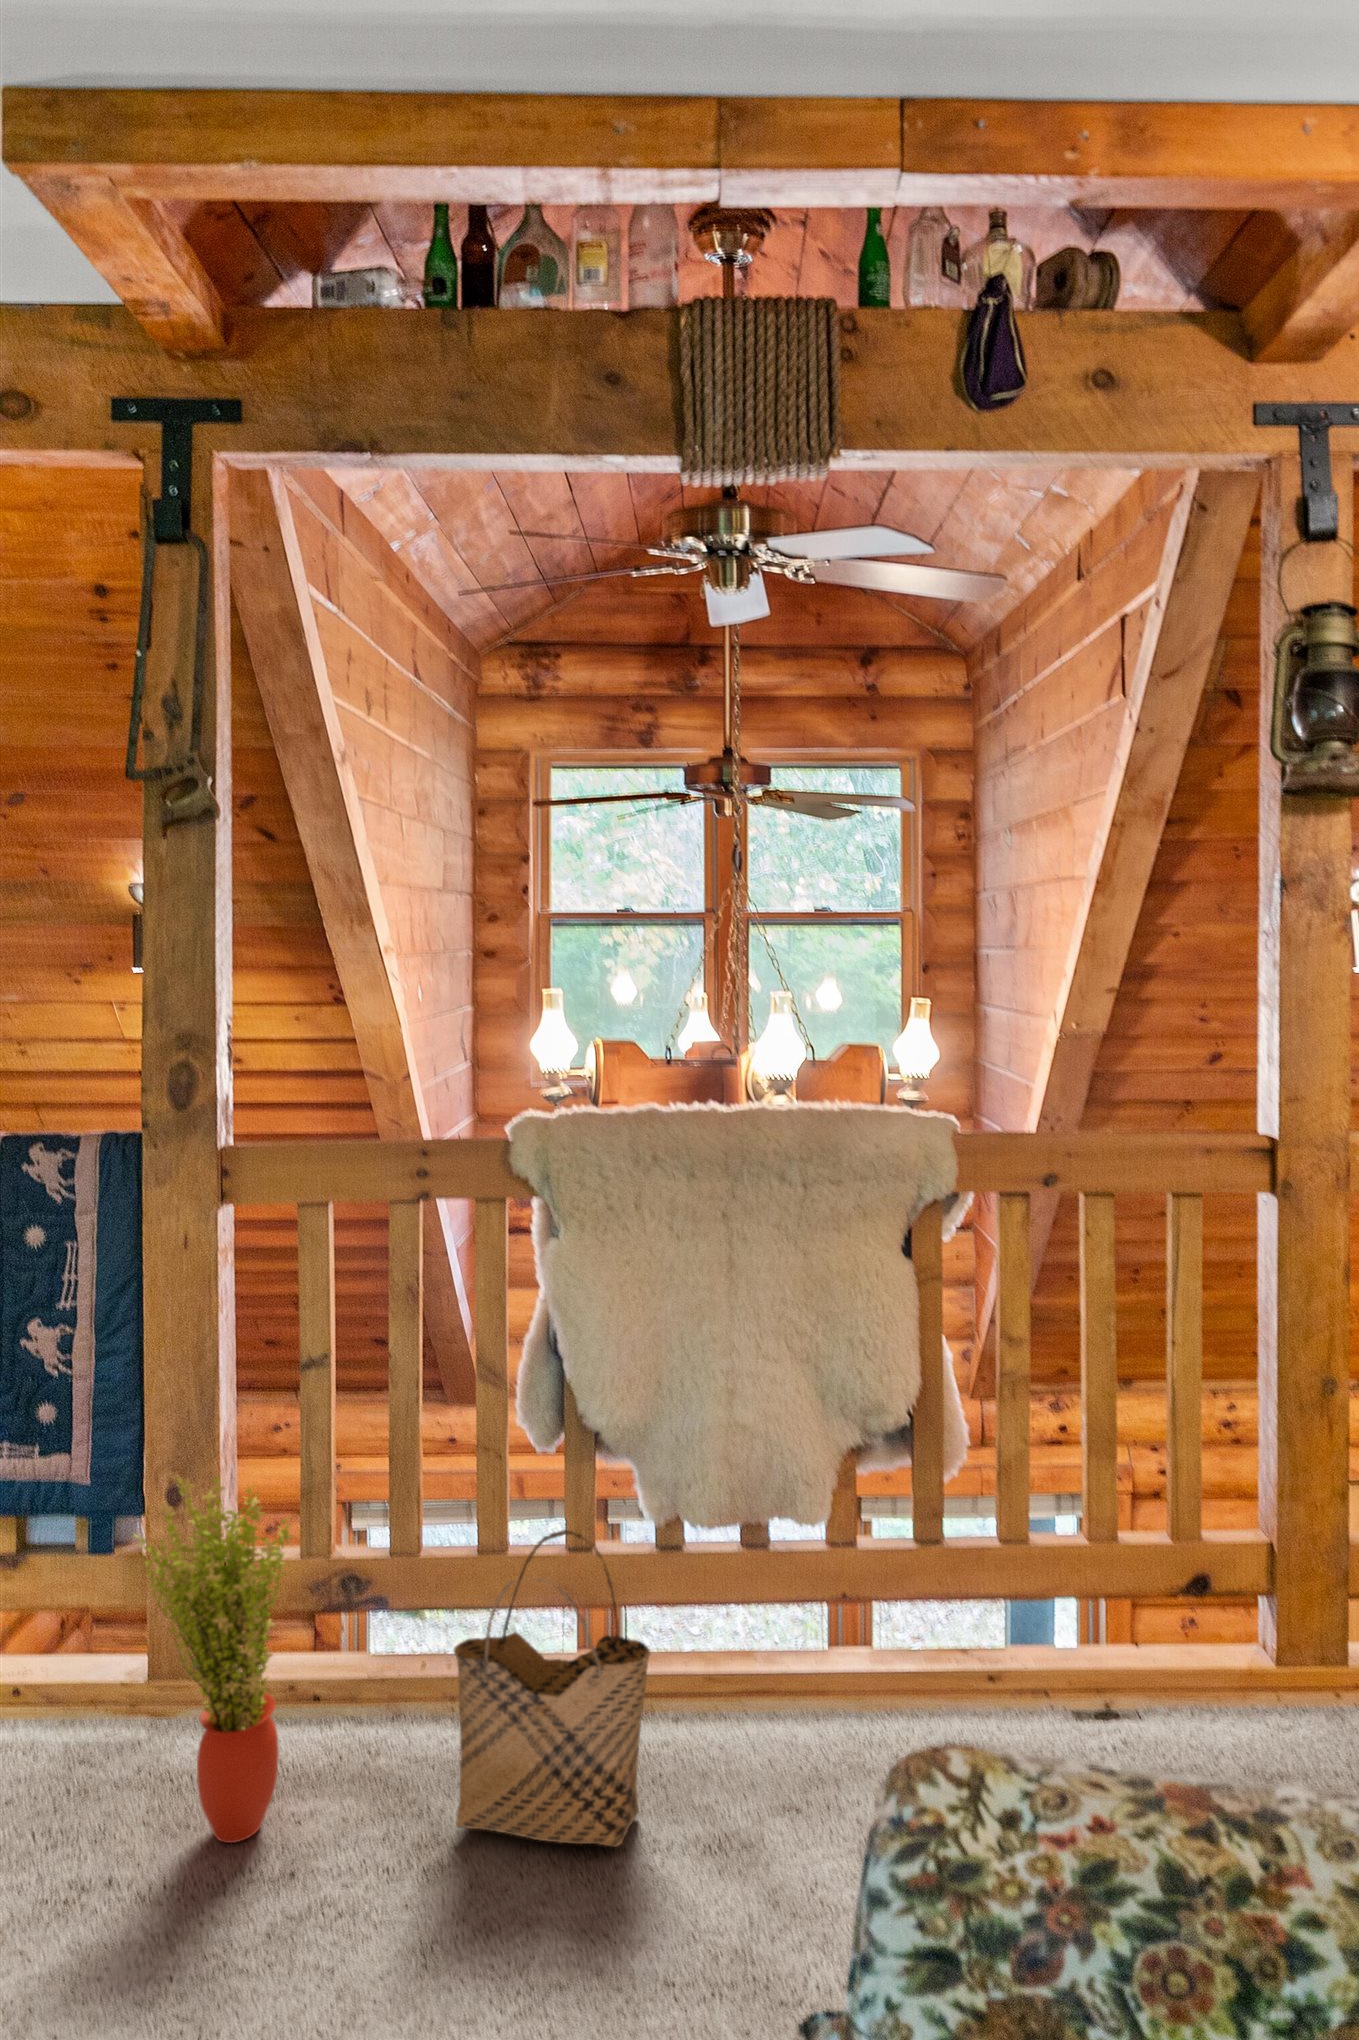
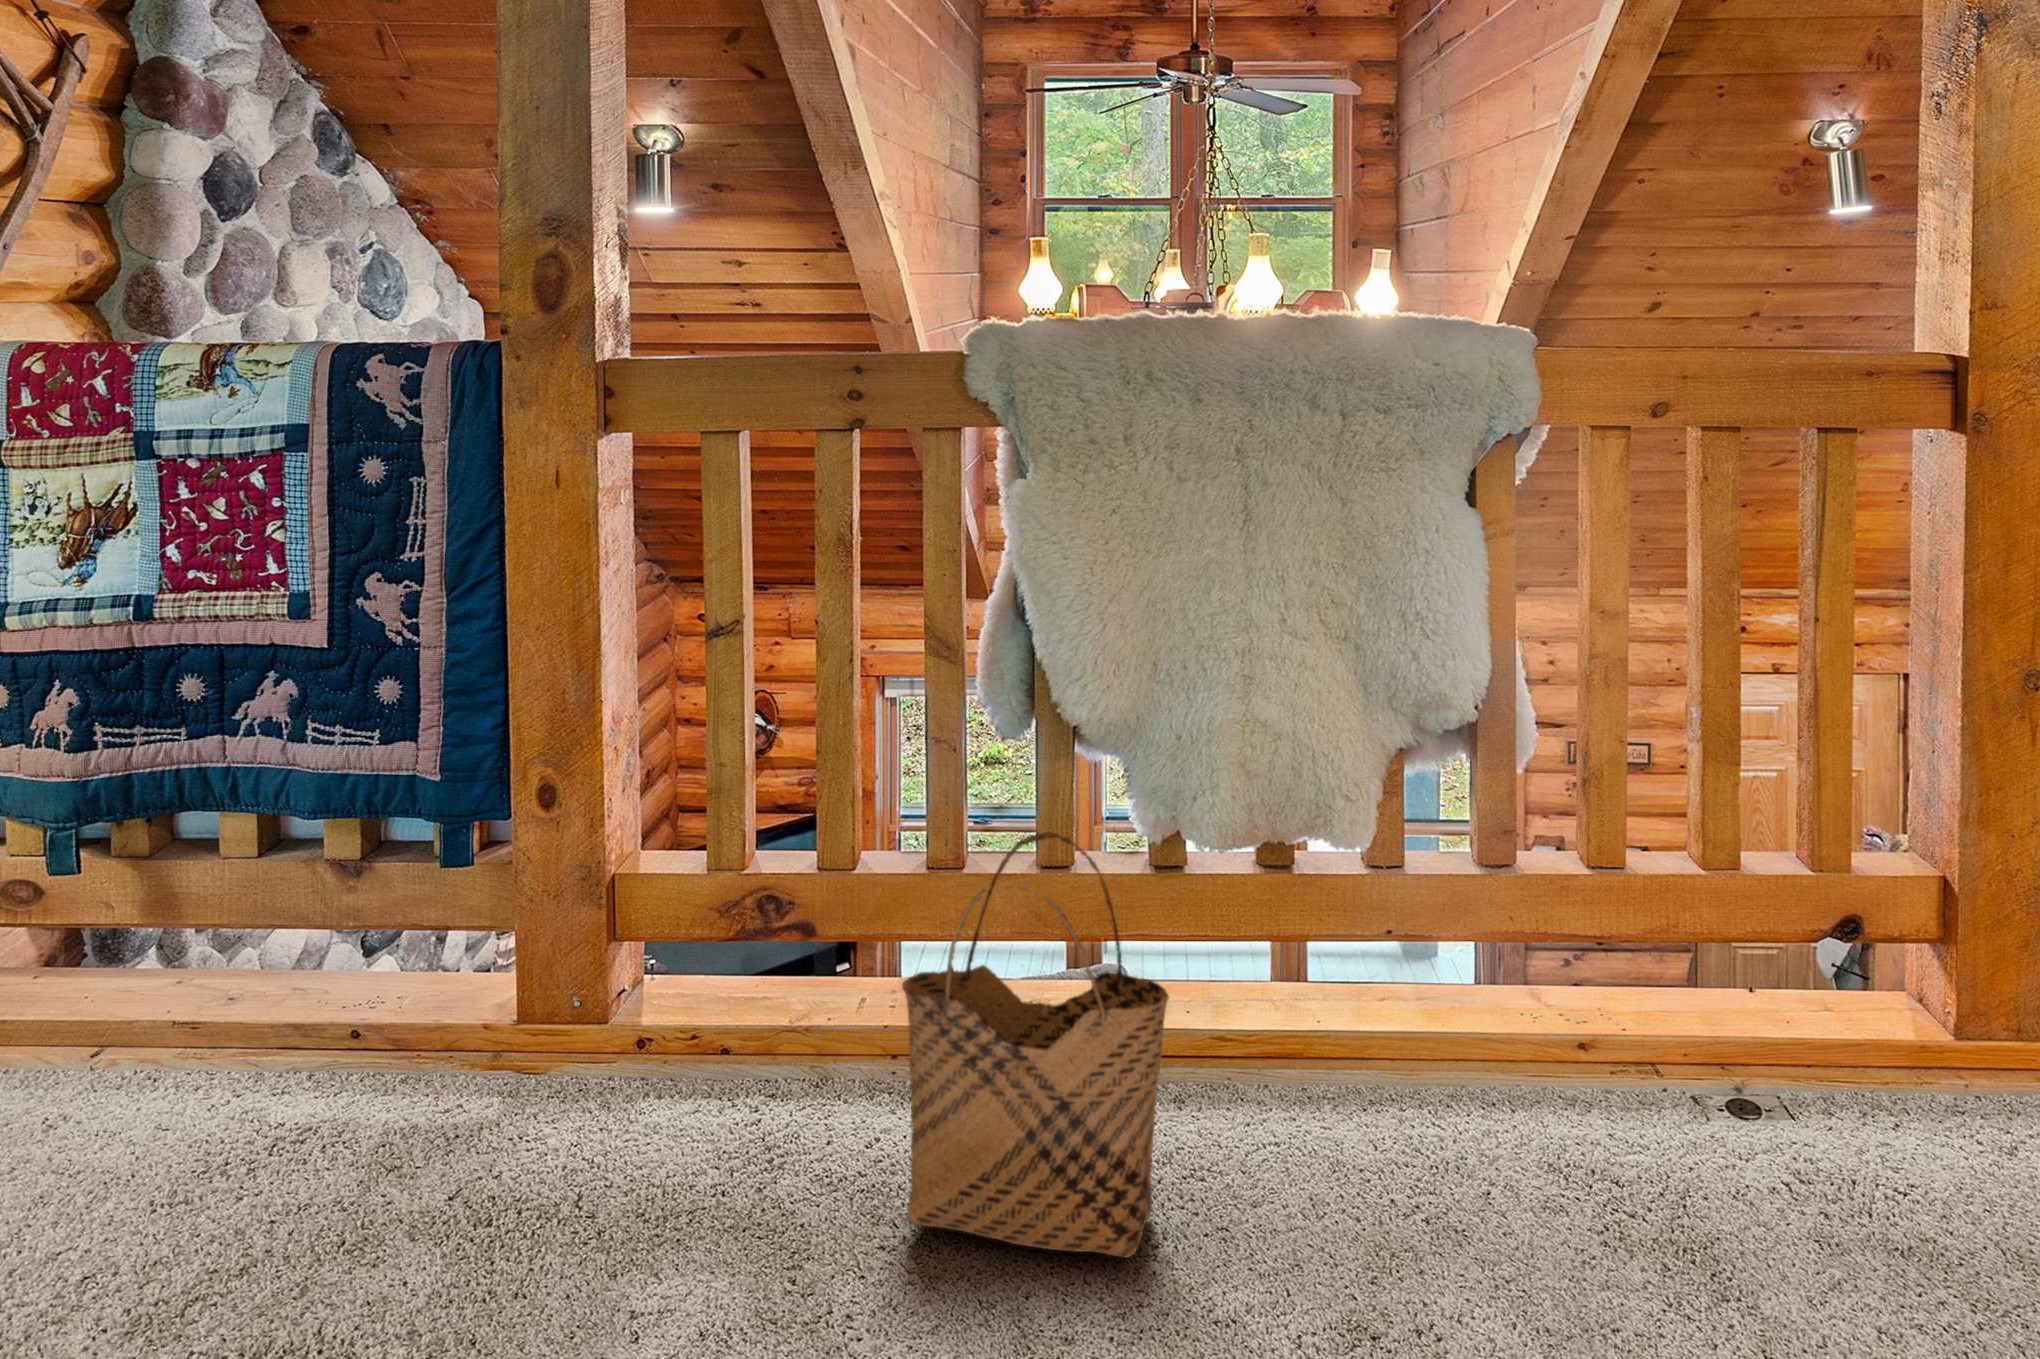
potted plant: present [135,1478,294,1843] -> none [472,742,689,1235]

